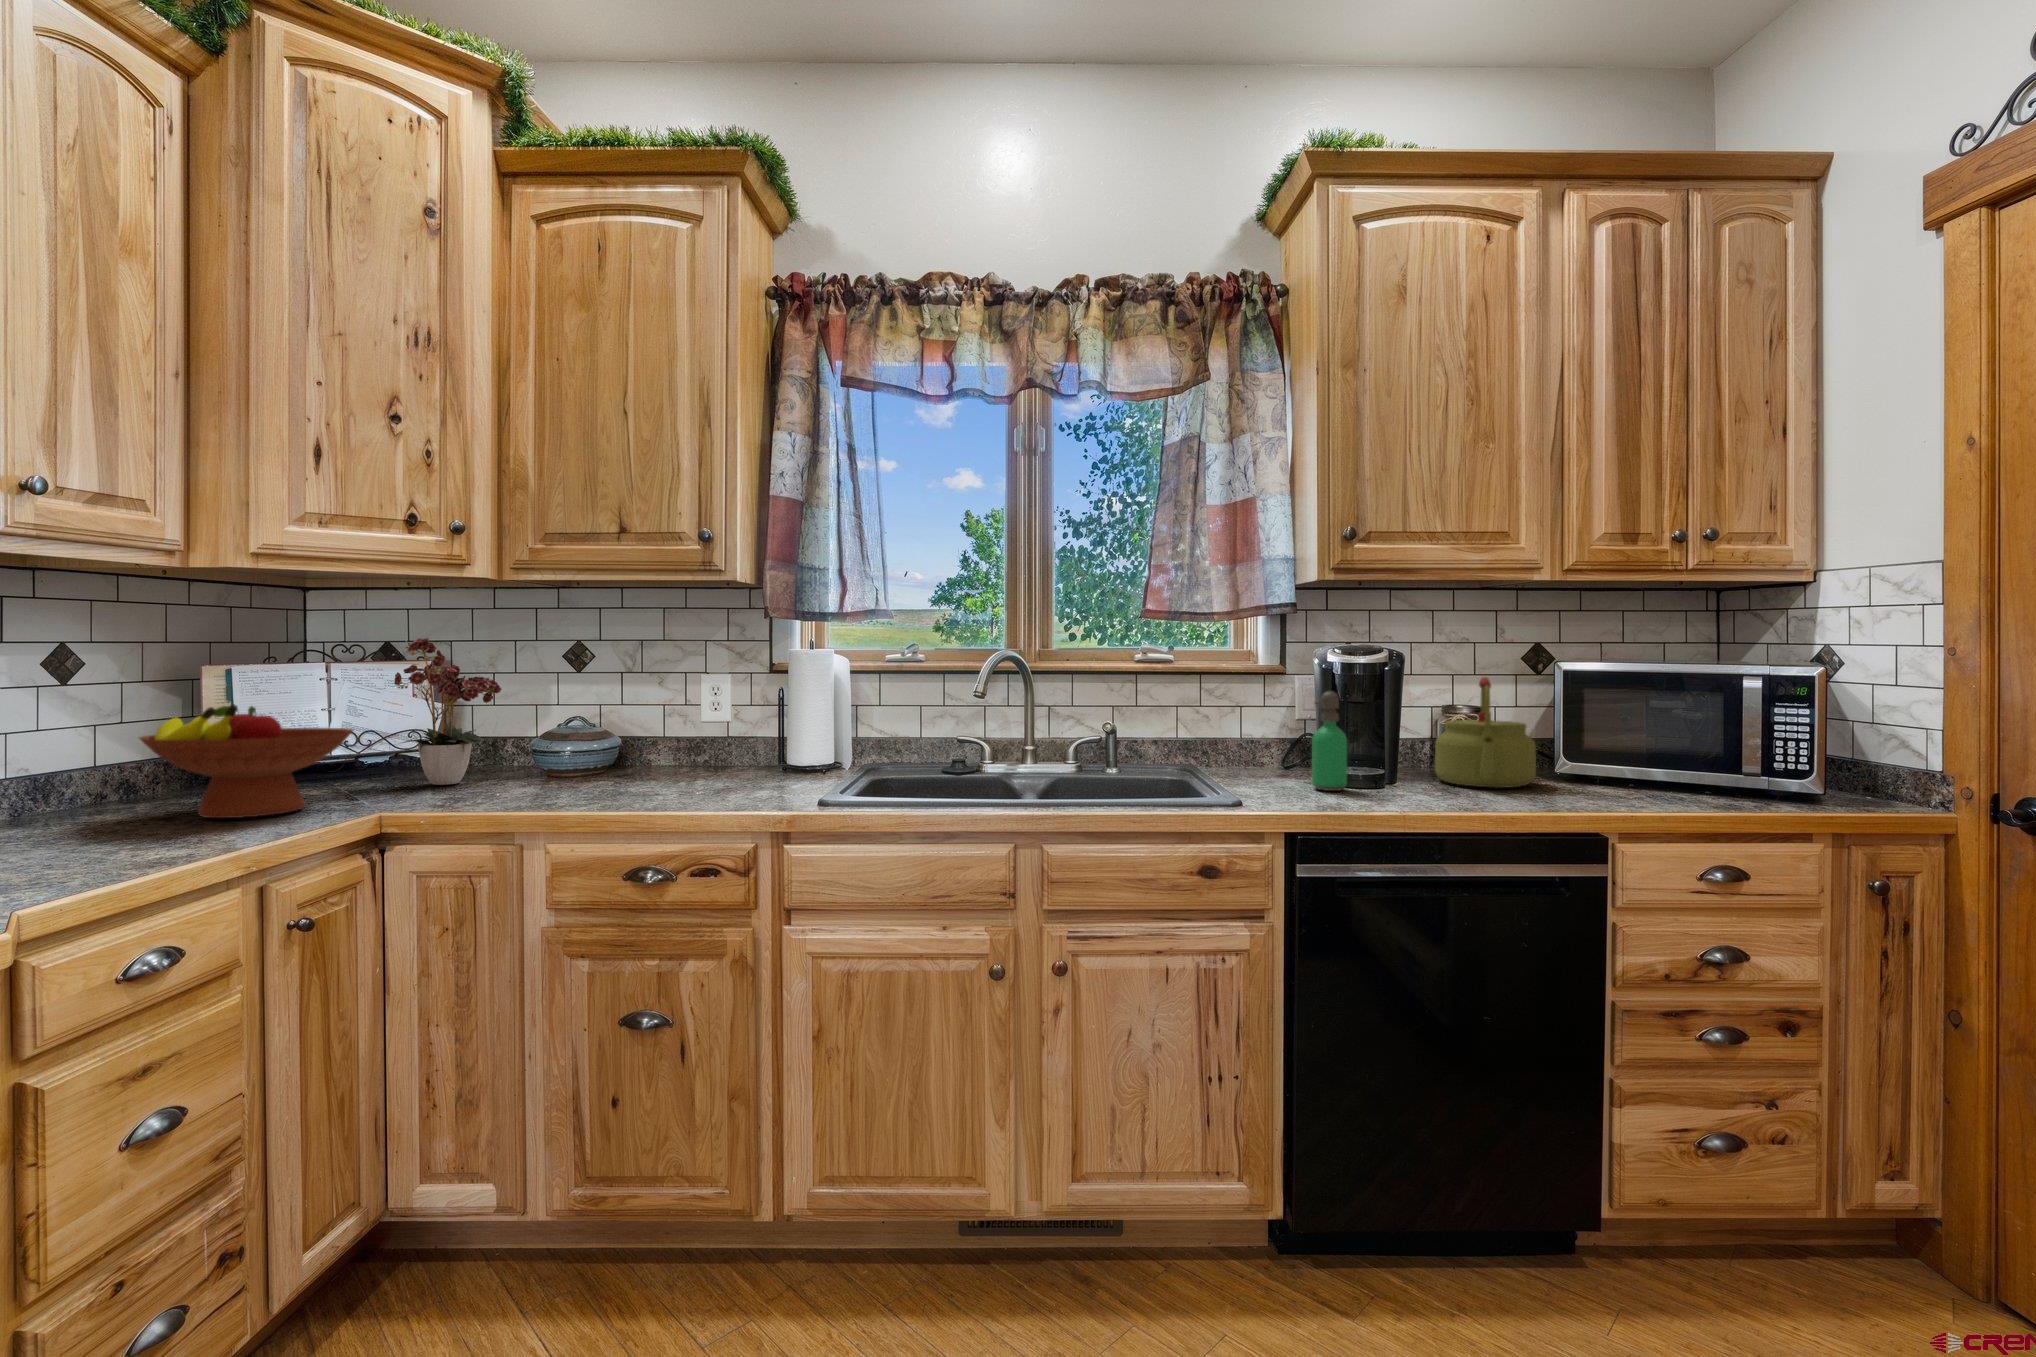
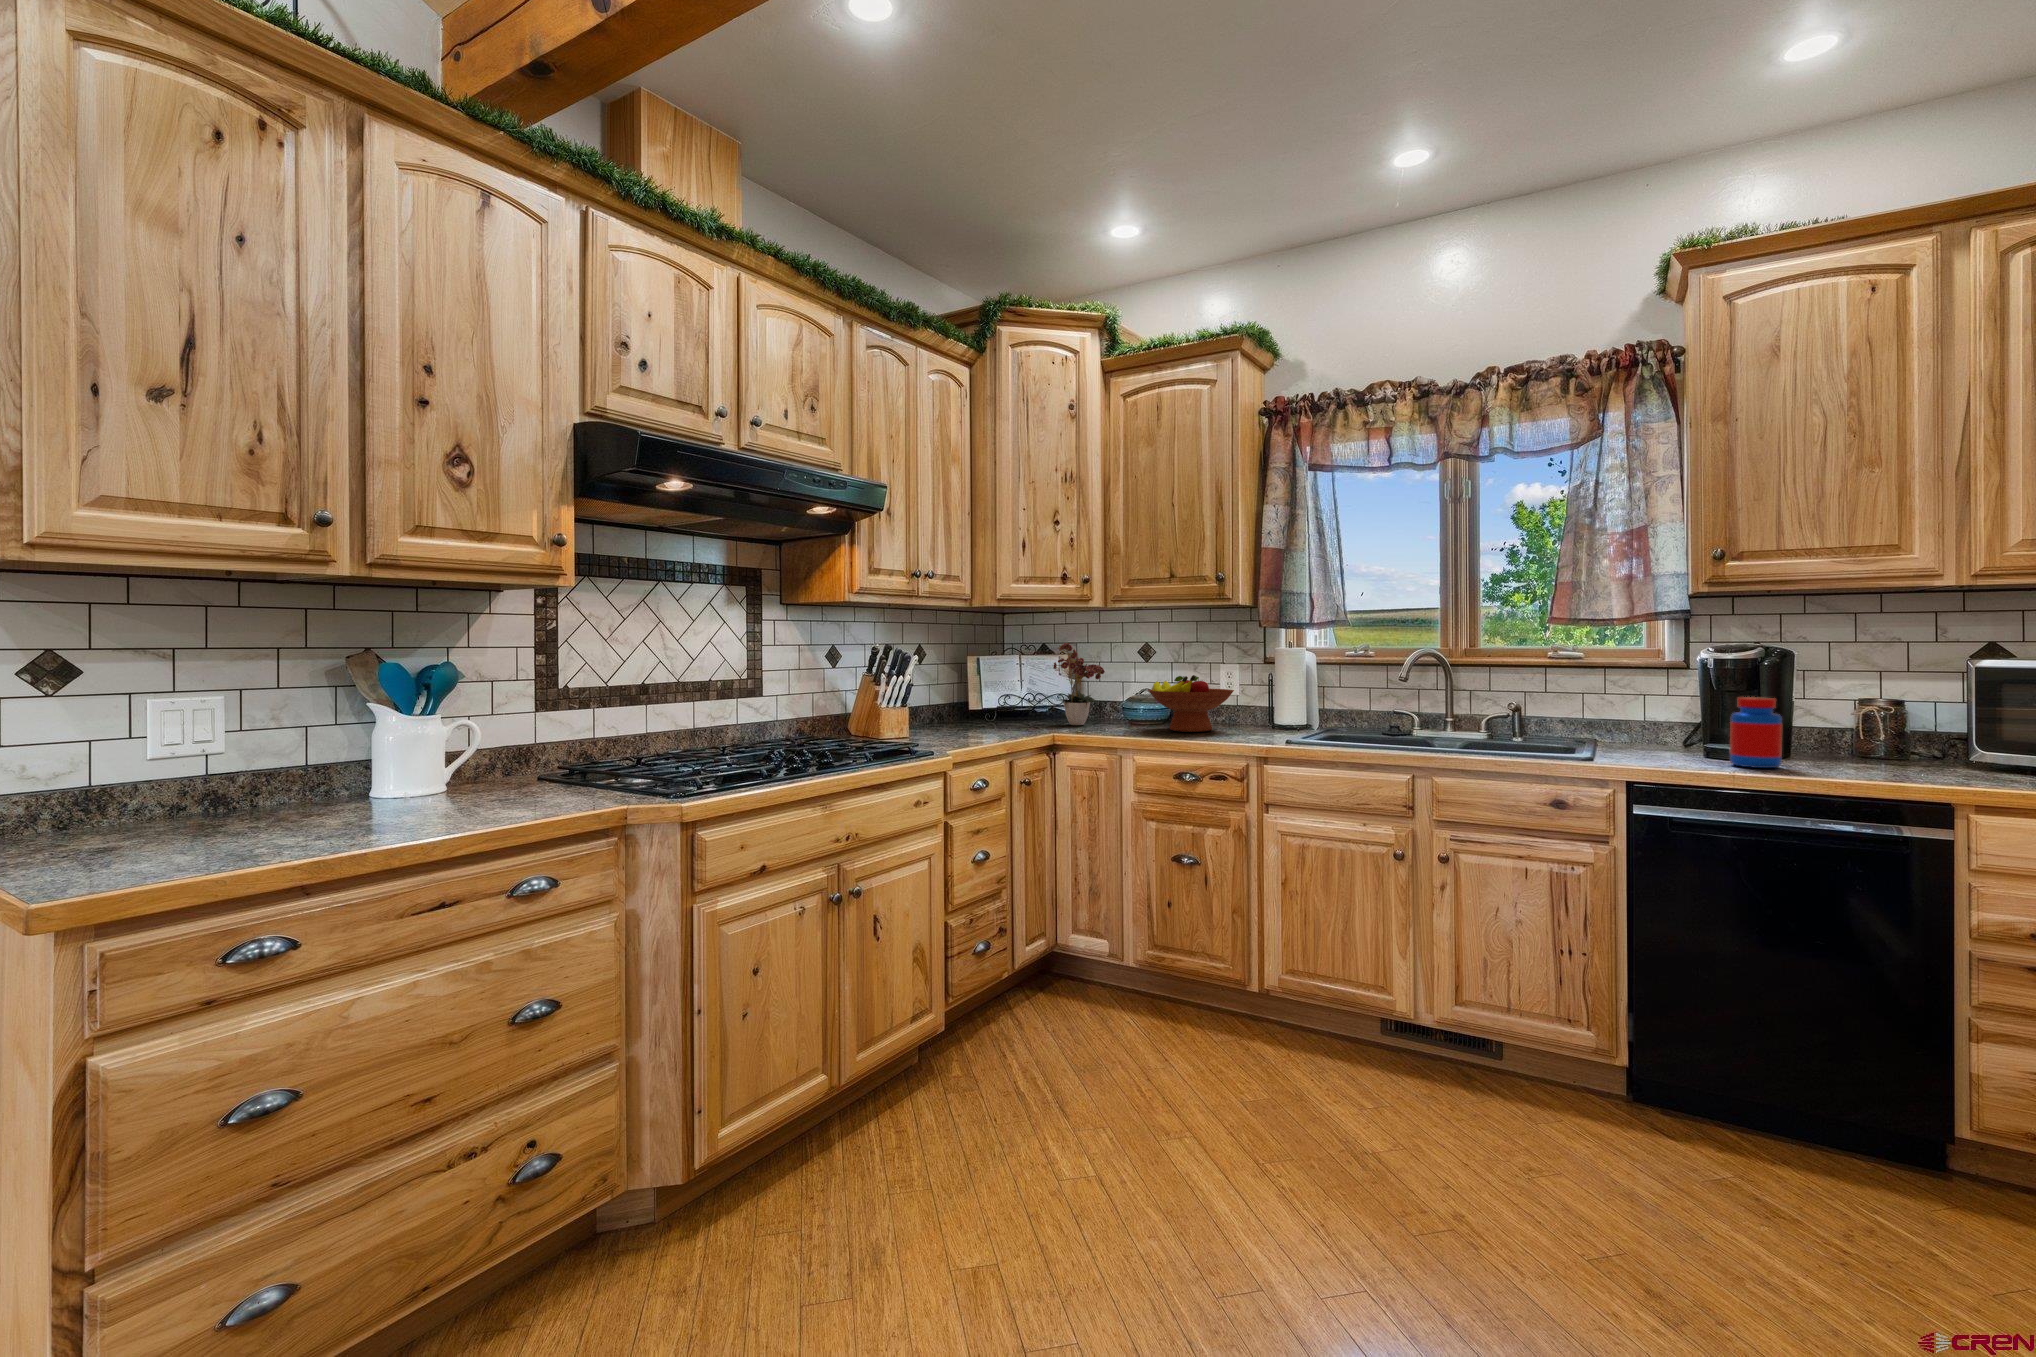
kettle: present [1435,677,1536,788] -> none [1823,669,1934,765]
soap dispenser: present [1312,691,1347,791] -> none [1680,679,1715,758]
fruit bowl: present [139,705,353,818] -> present [1148,675,1234,732]
jar: none [1376,713,1431,803] -> present [1730,697,1782,768]

